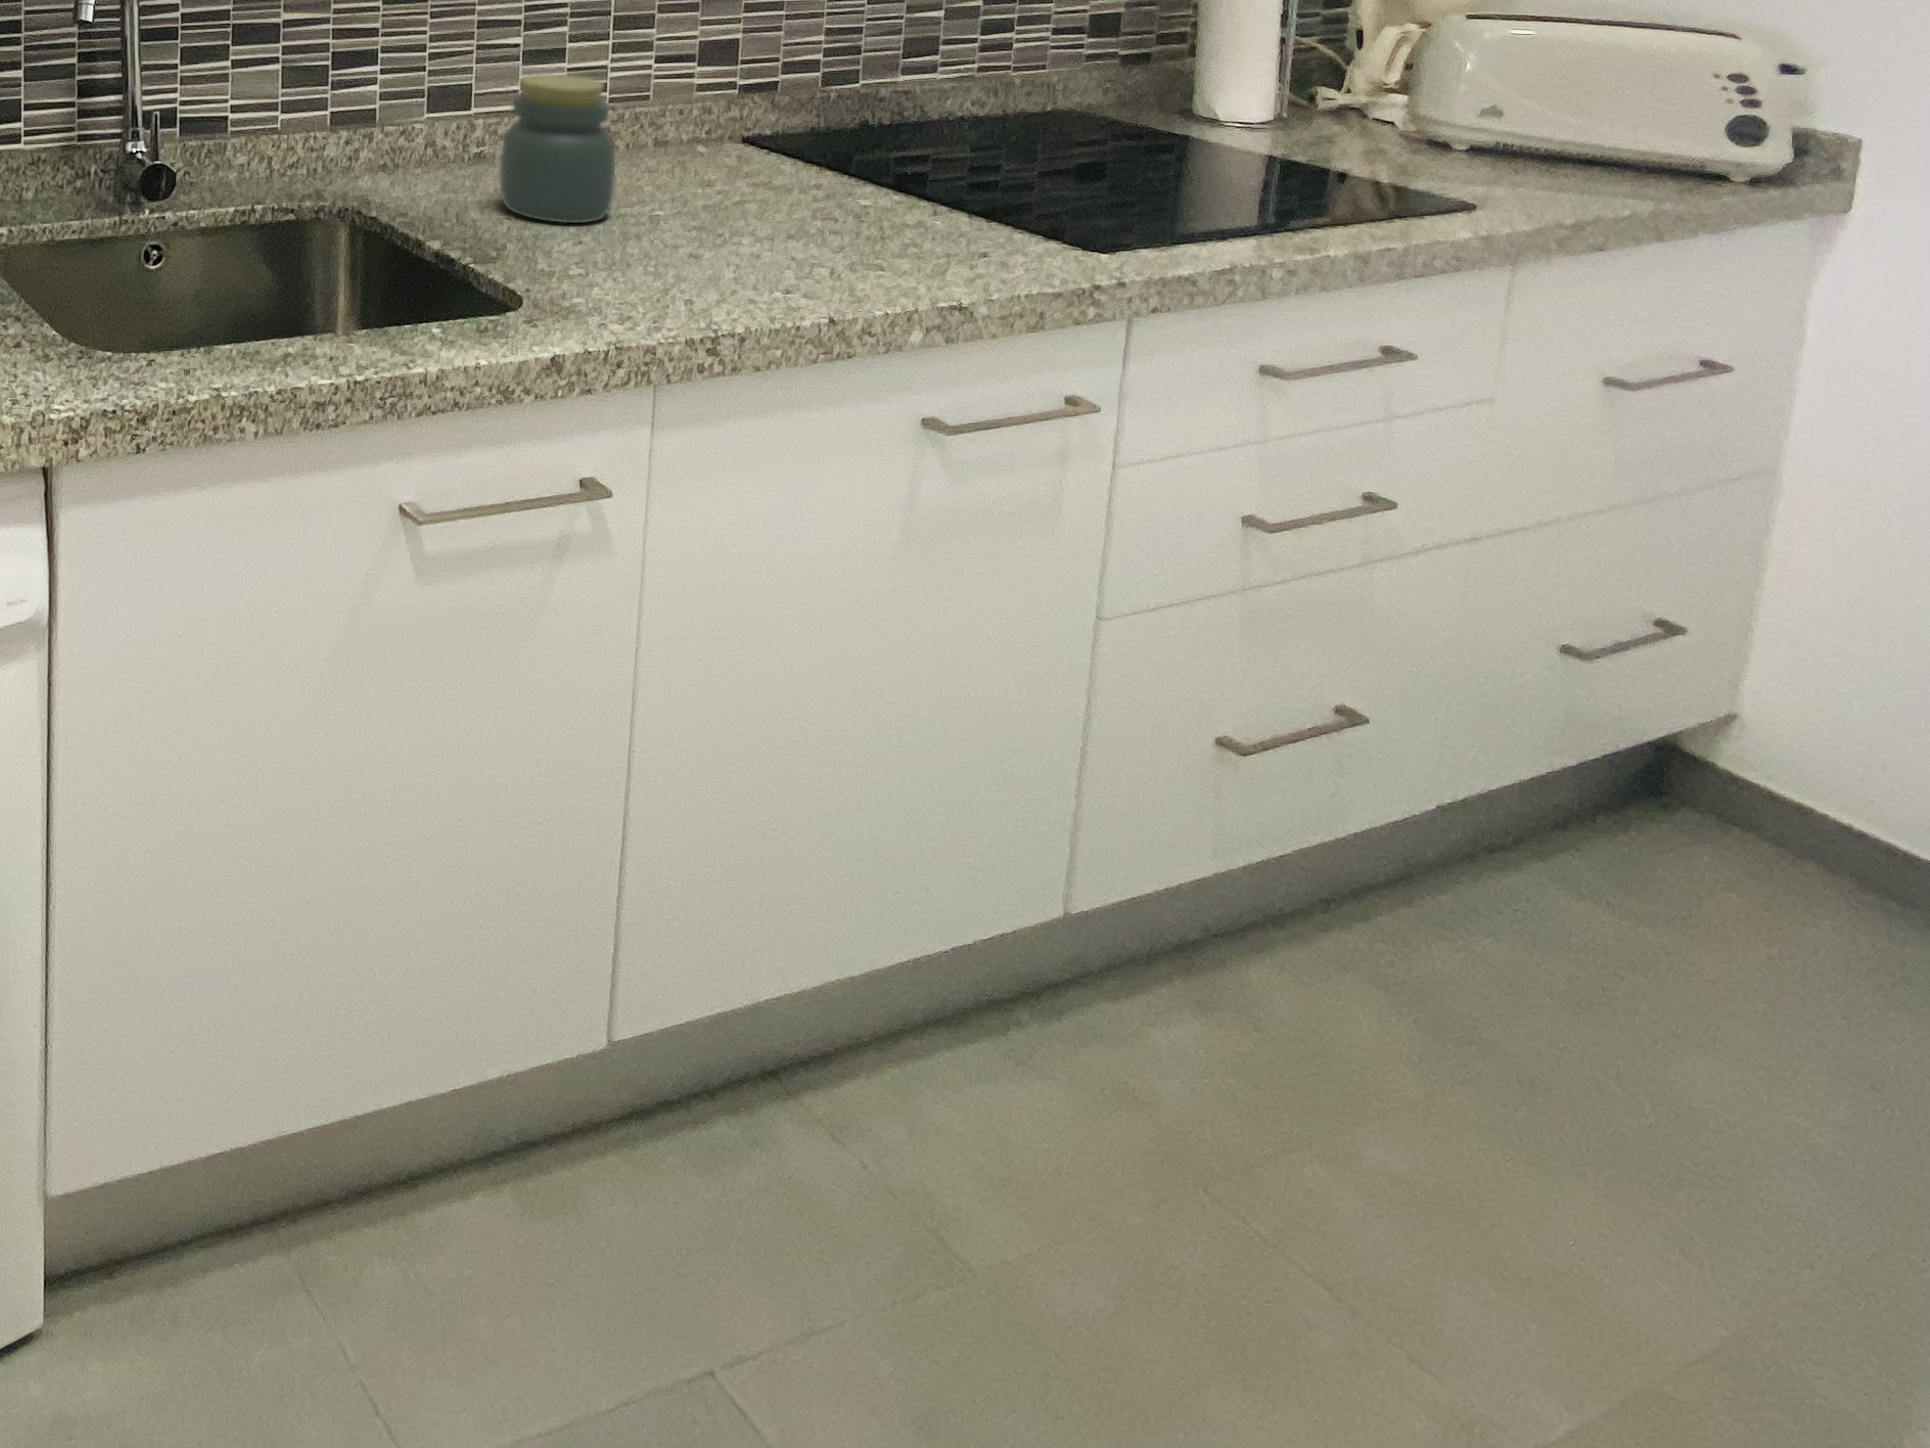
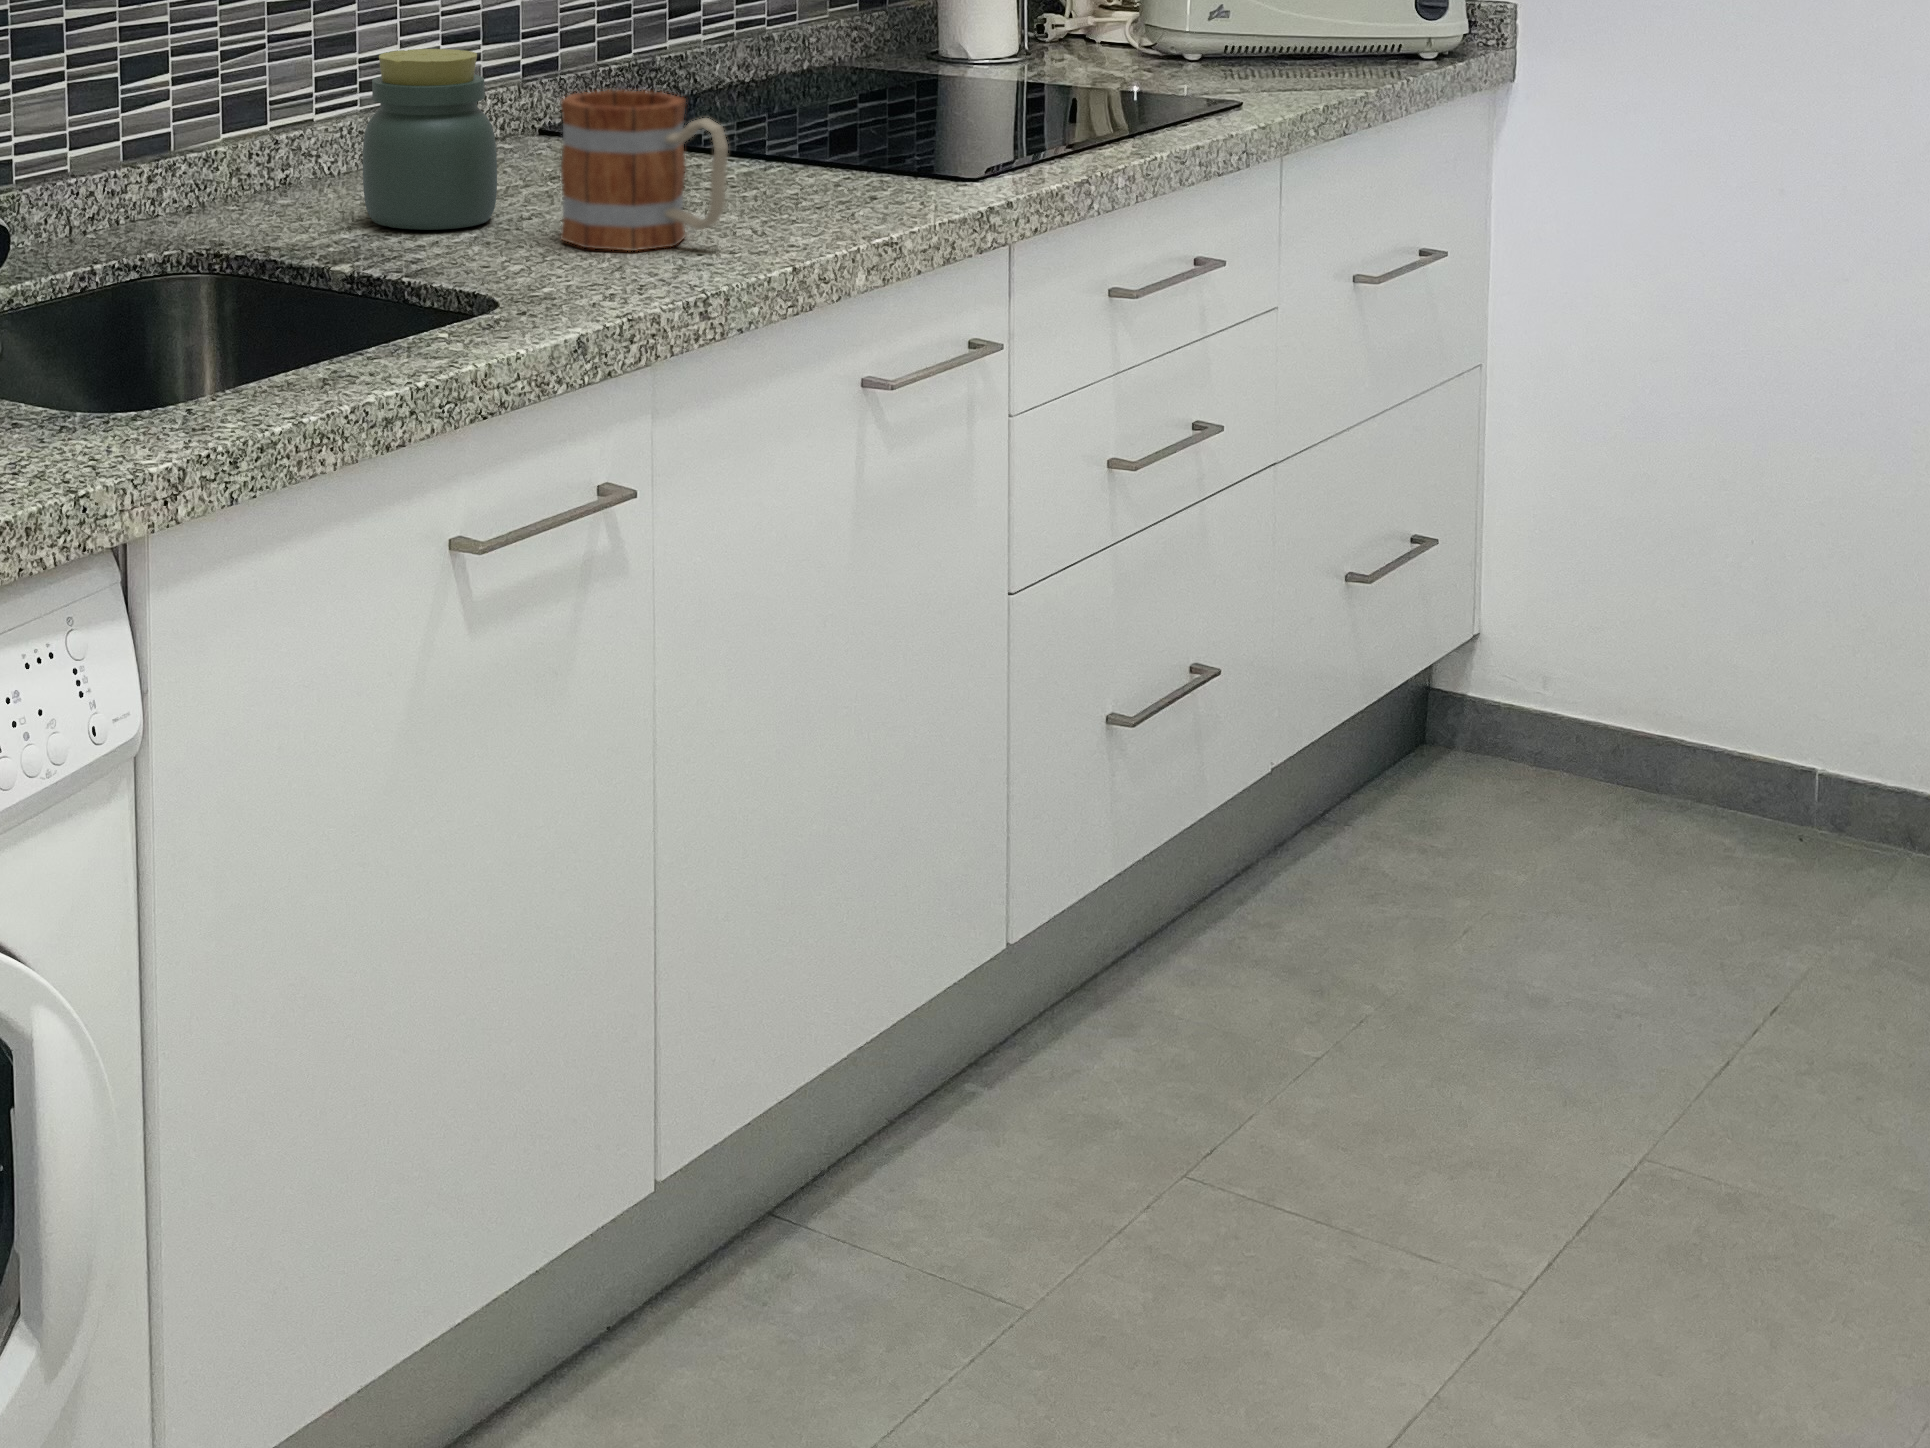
mug: none [639,131,787,275] -> present [561,90,728,251]

